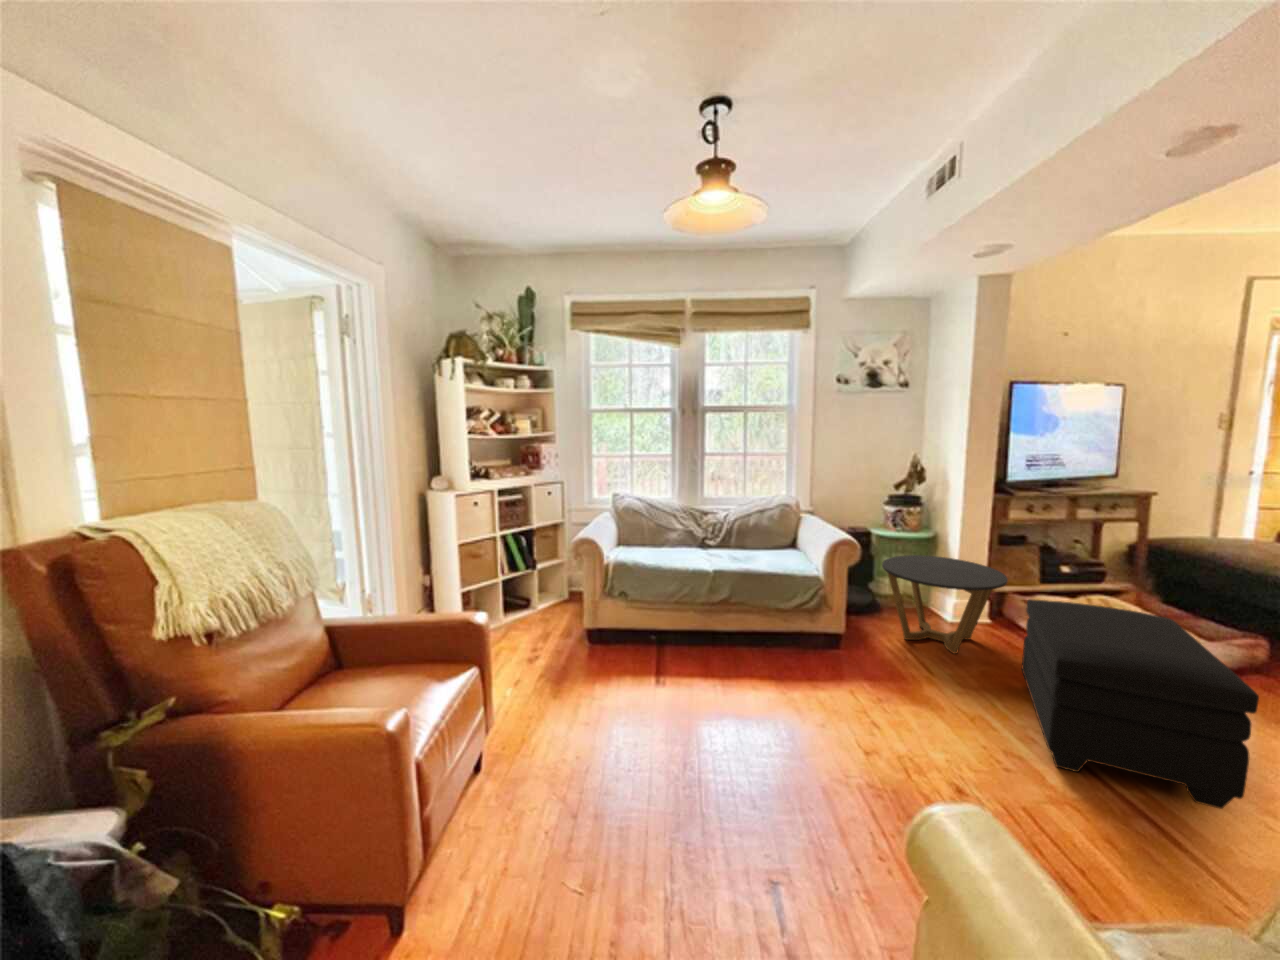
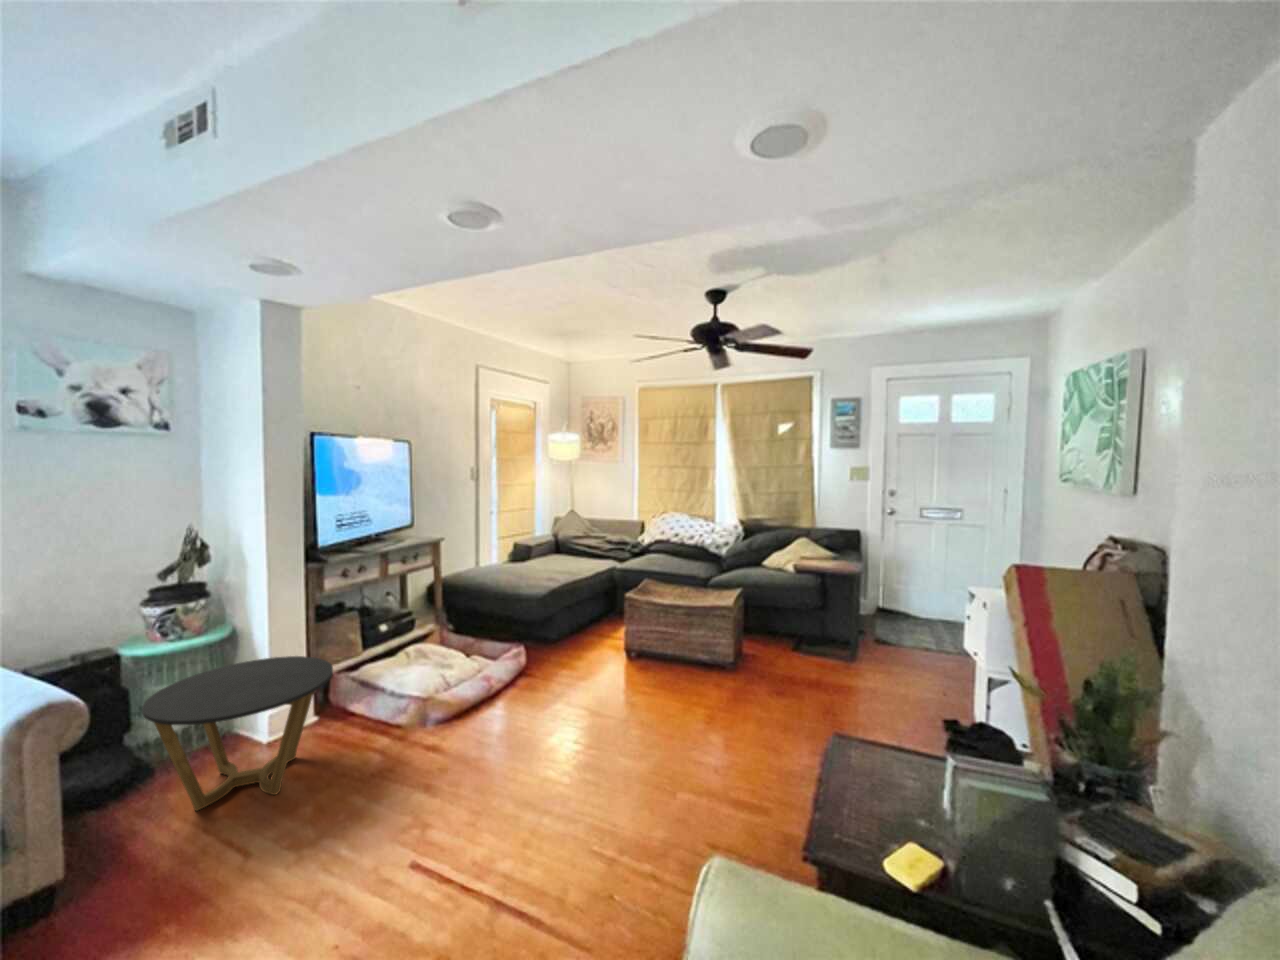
ottoman: present [1022,599,1259,809] -> none [360,660,562,902]

